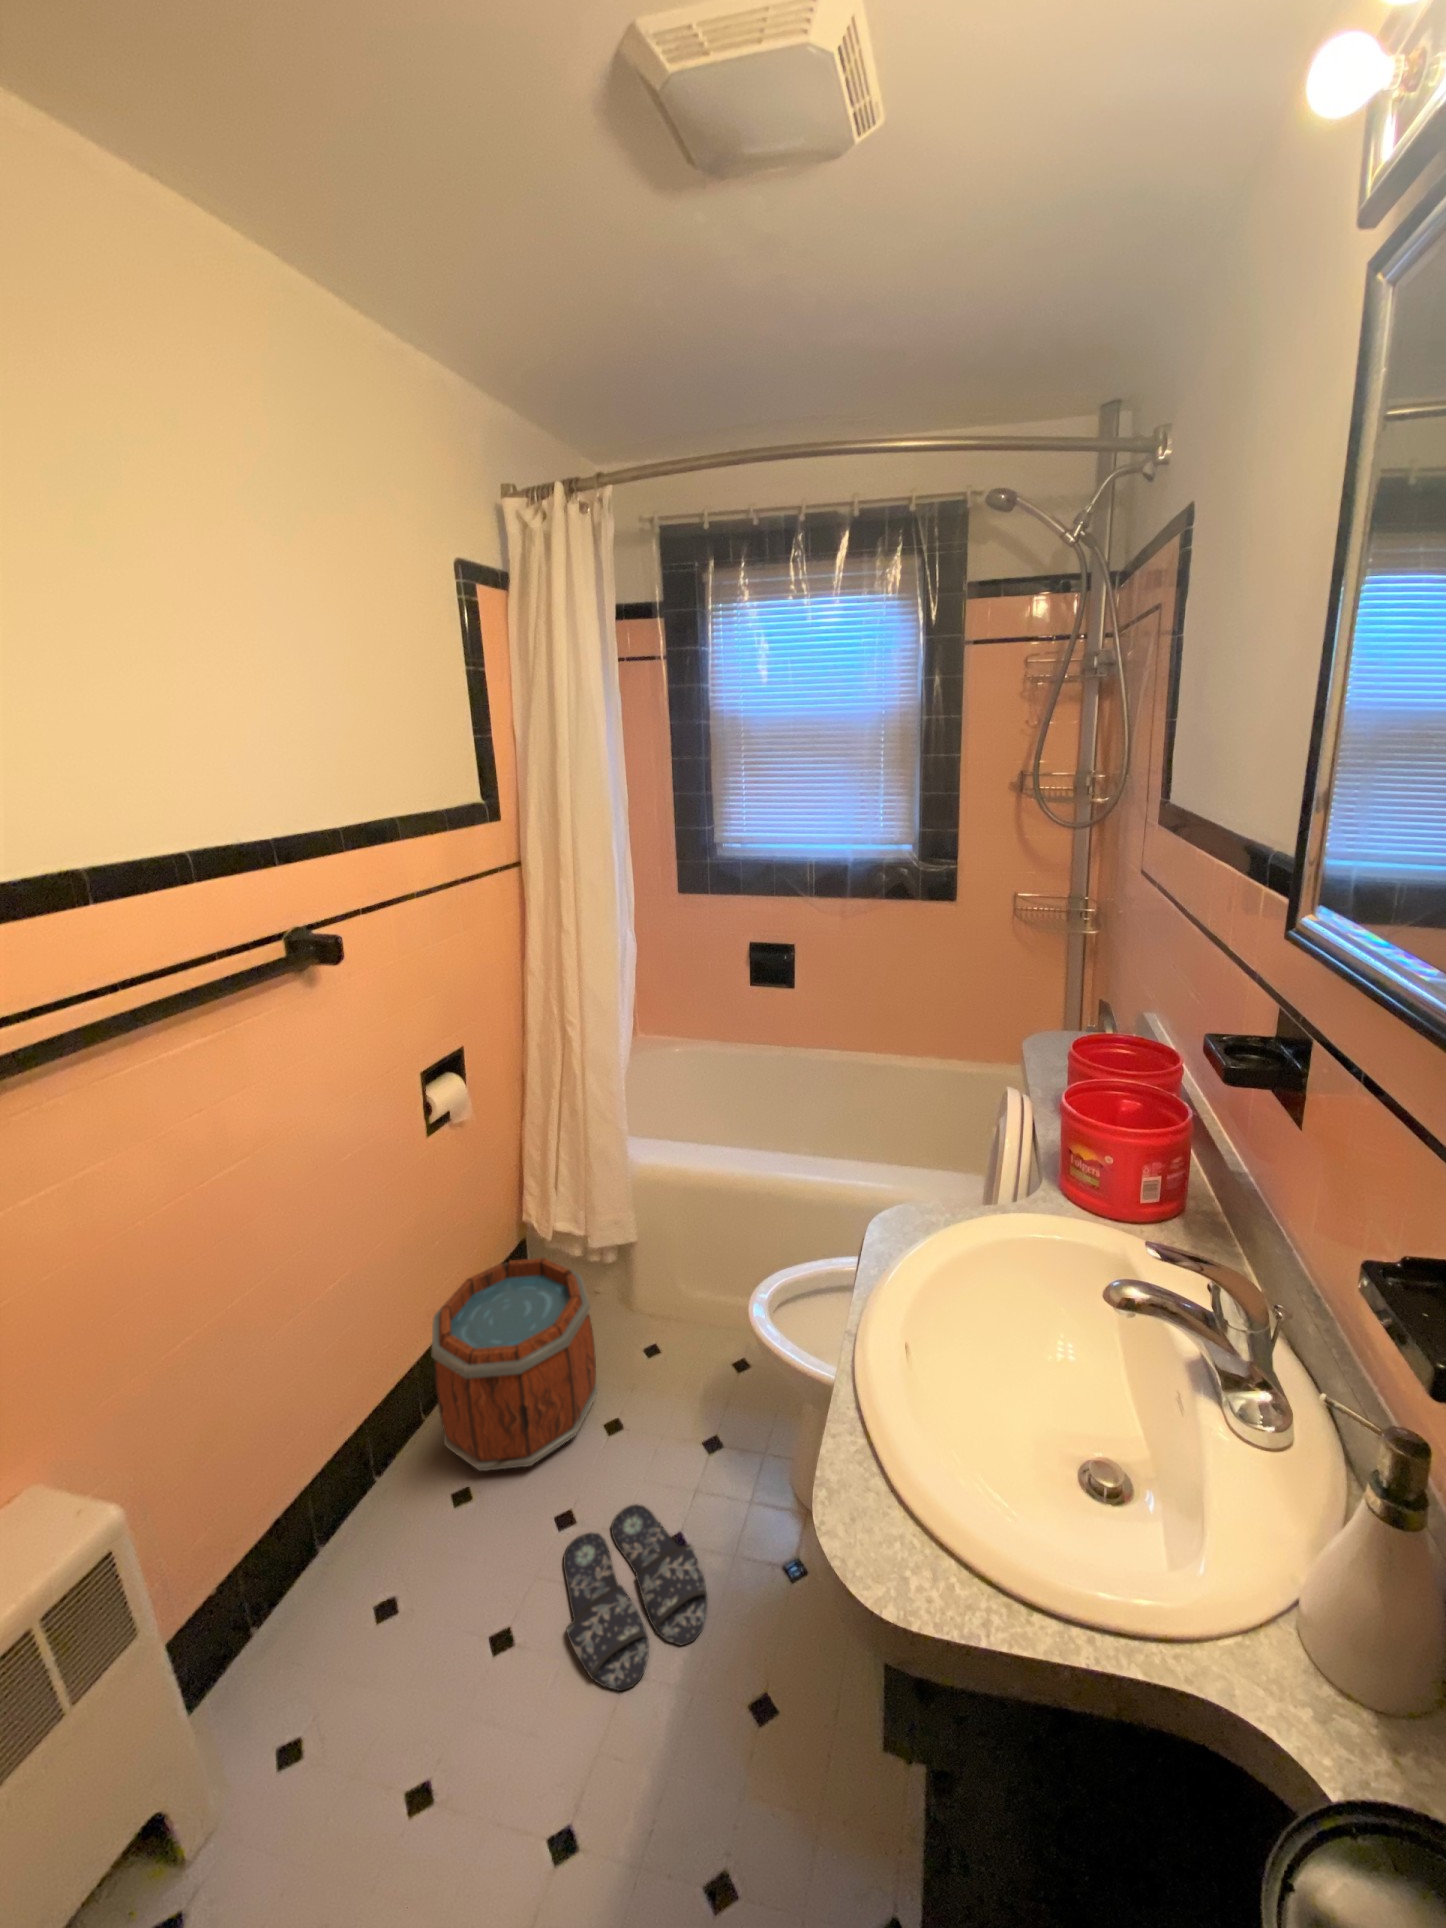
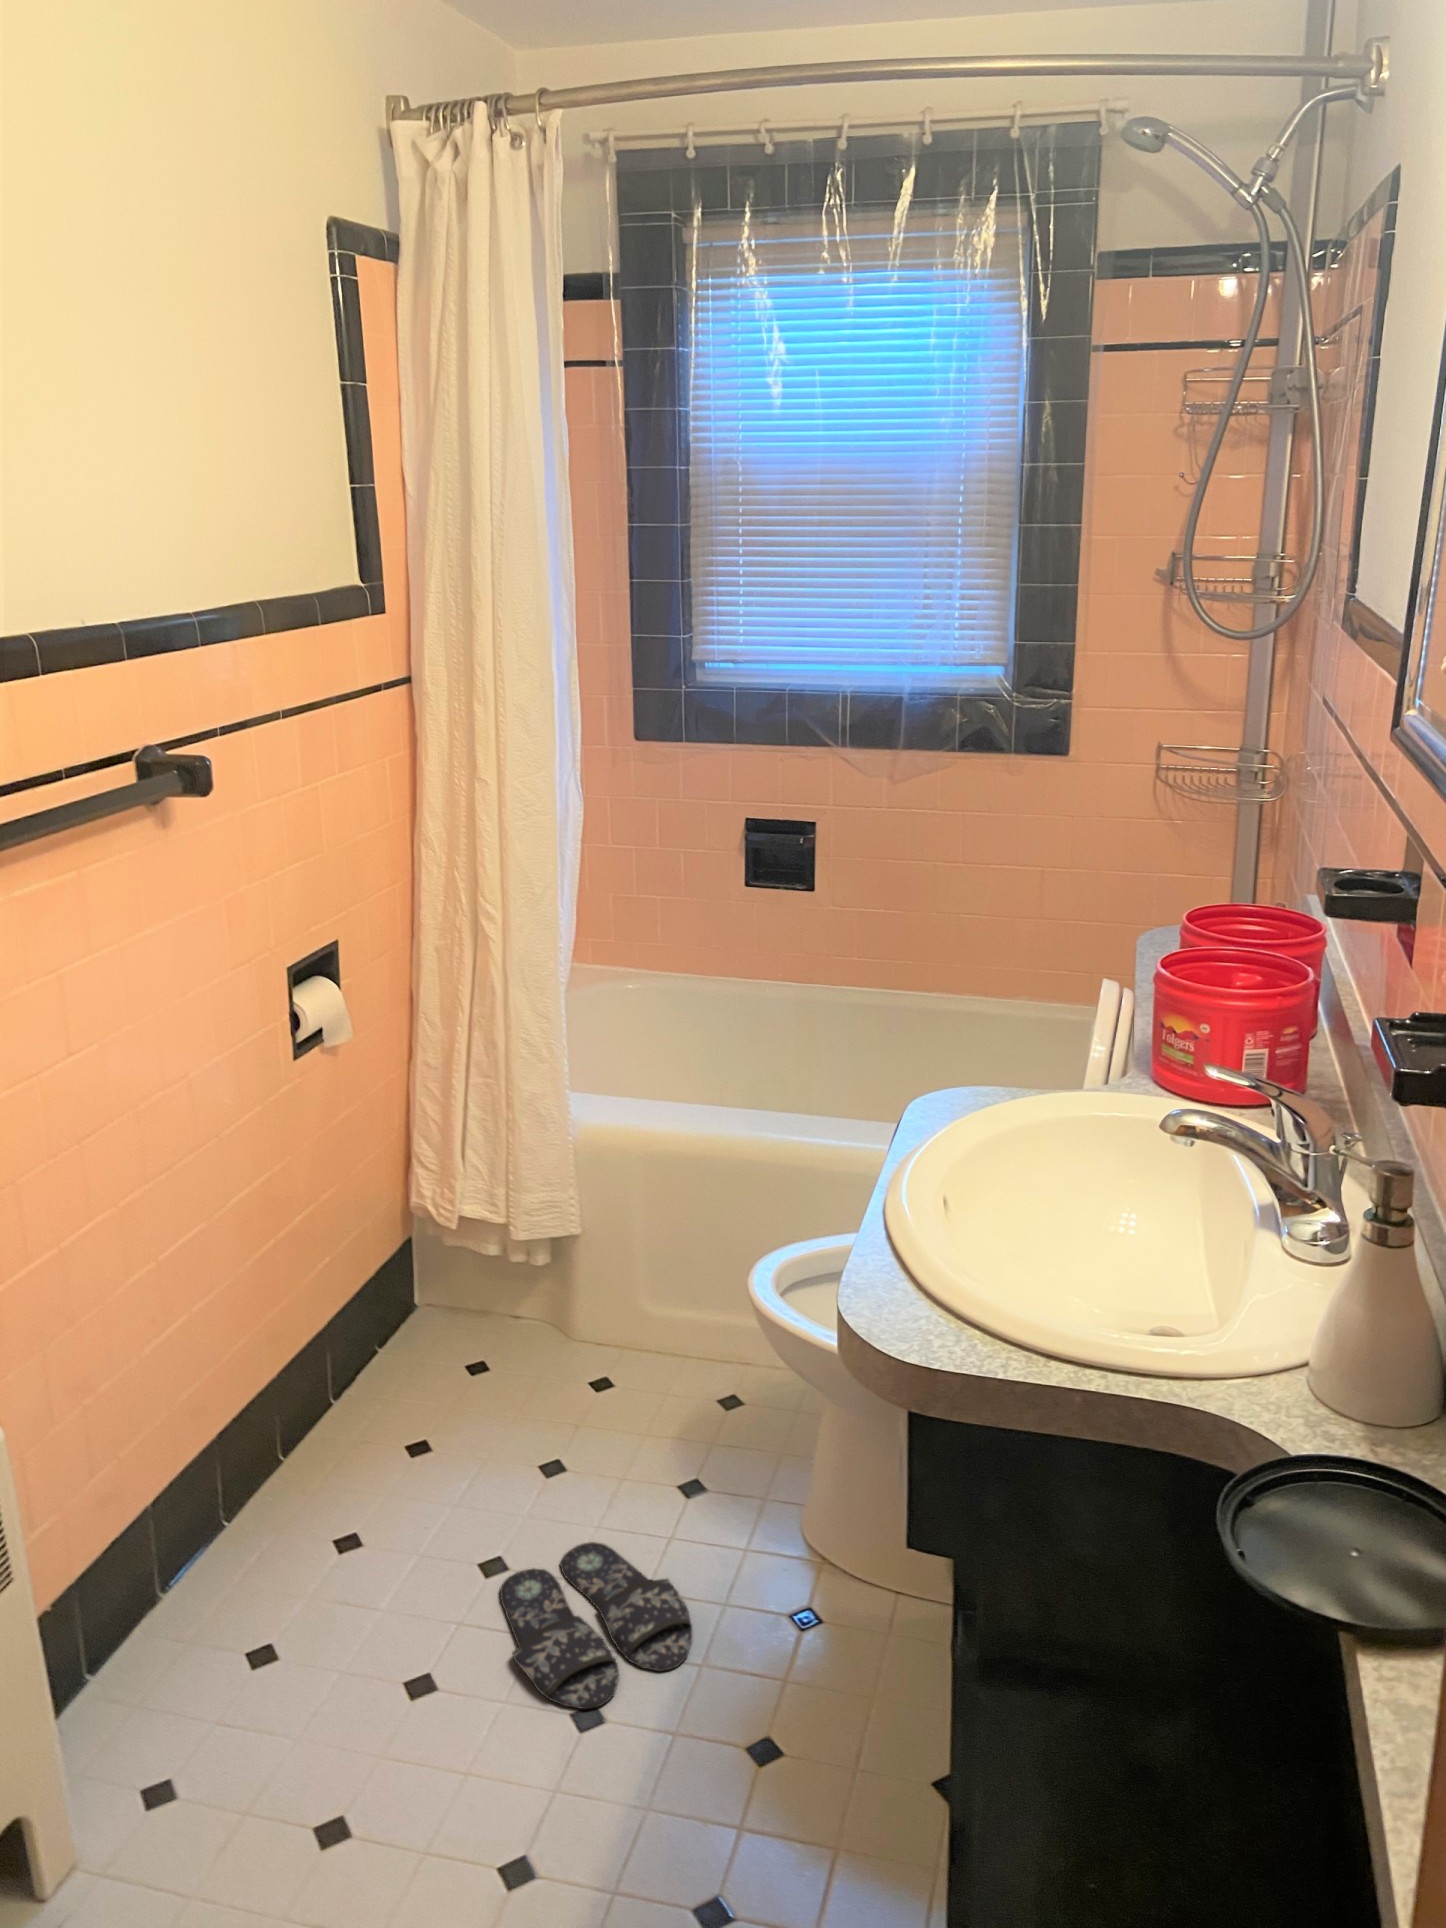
bucket: present [432,1258,598,1471] -> none [303,1244,532,1506]

